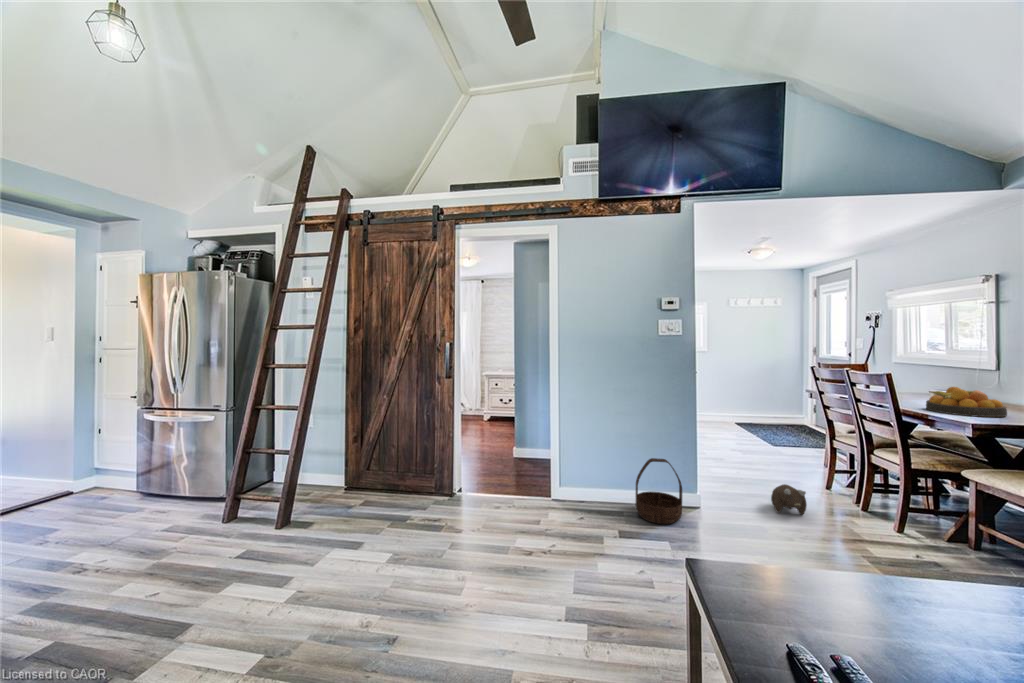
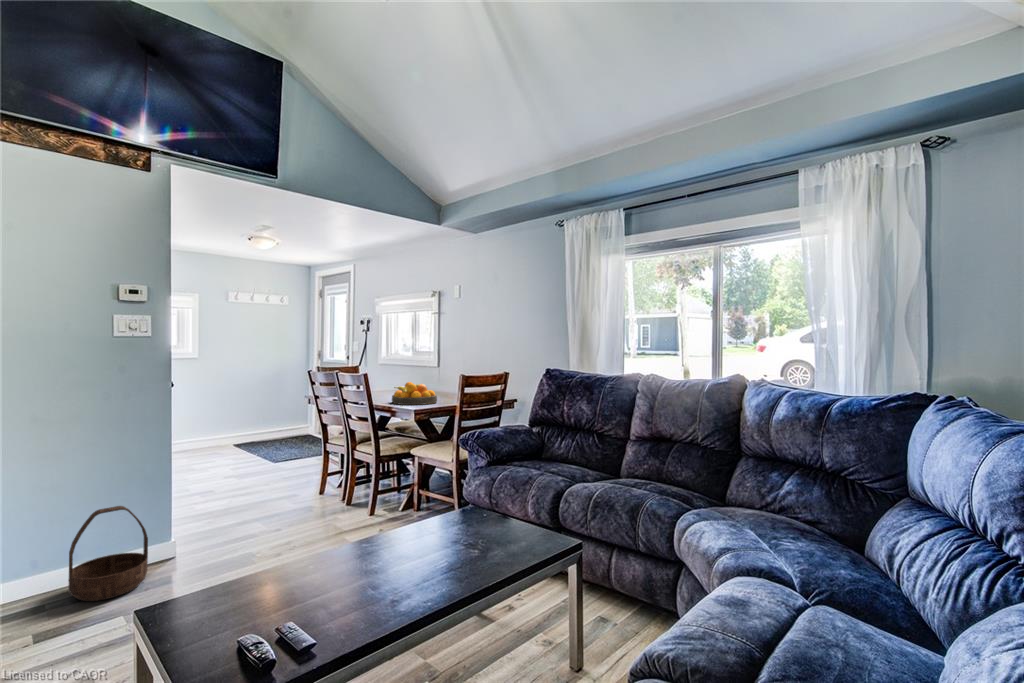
plush toy: present [771,484,807,515] -> none [264,499,298,533]

